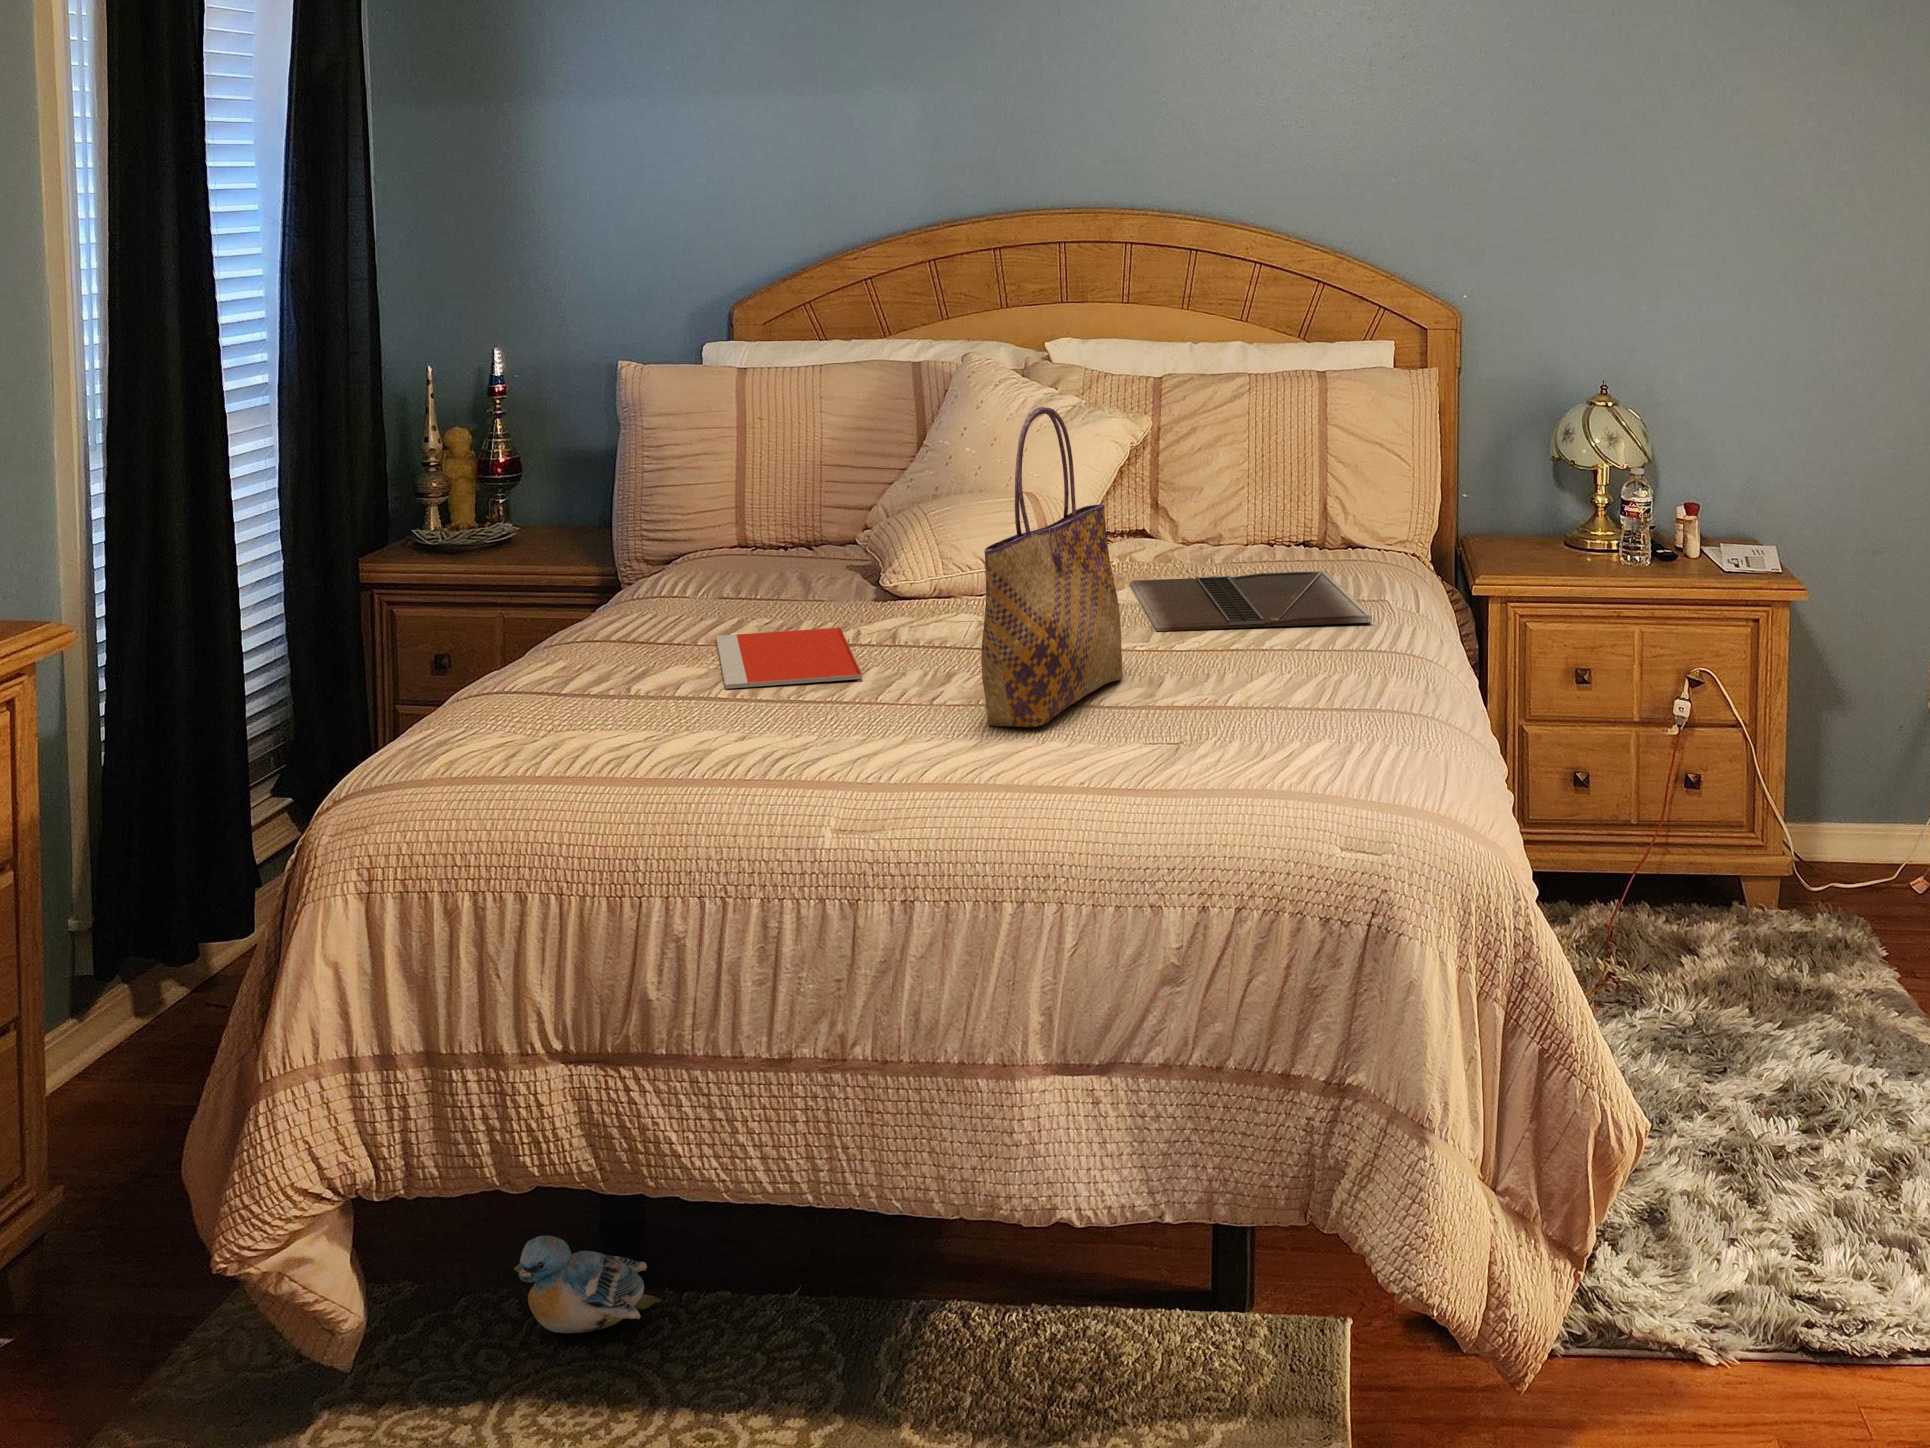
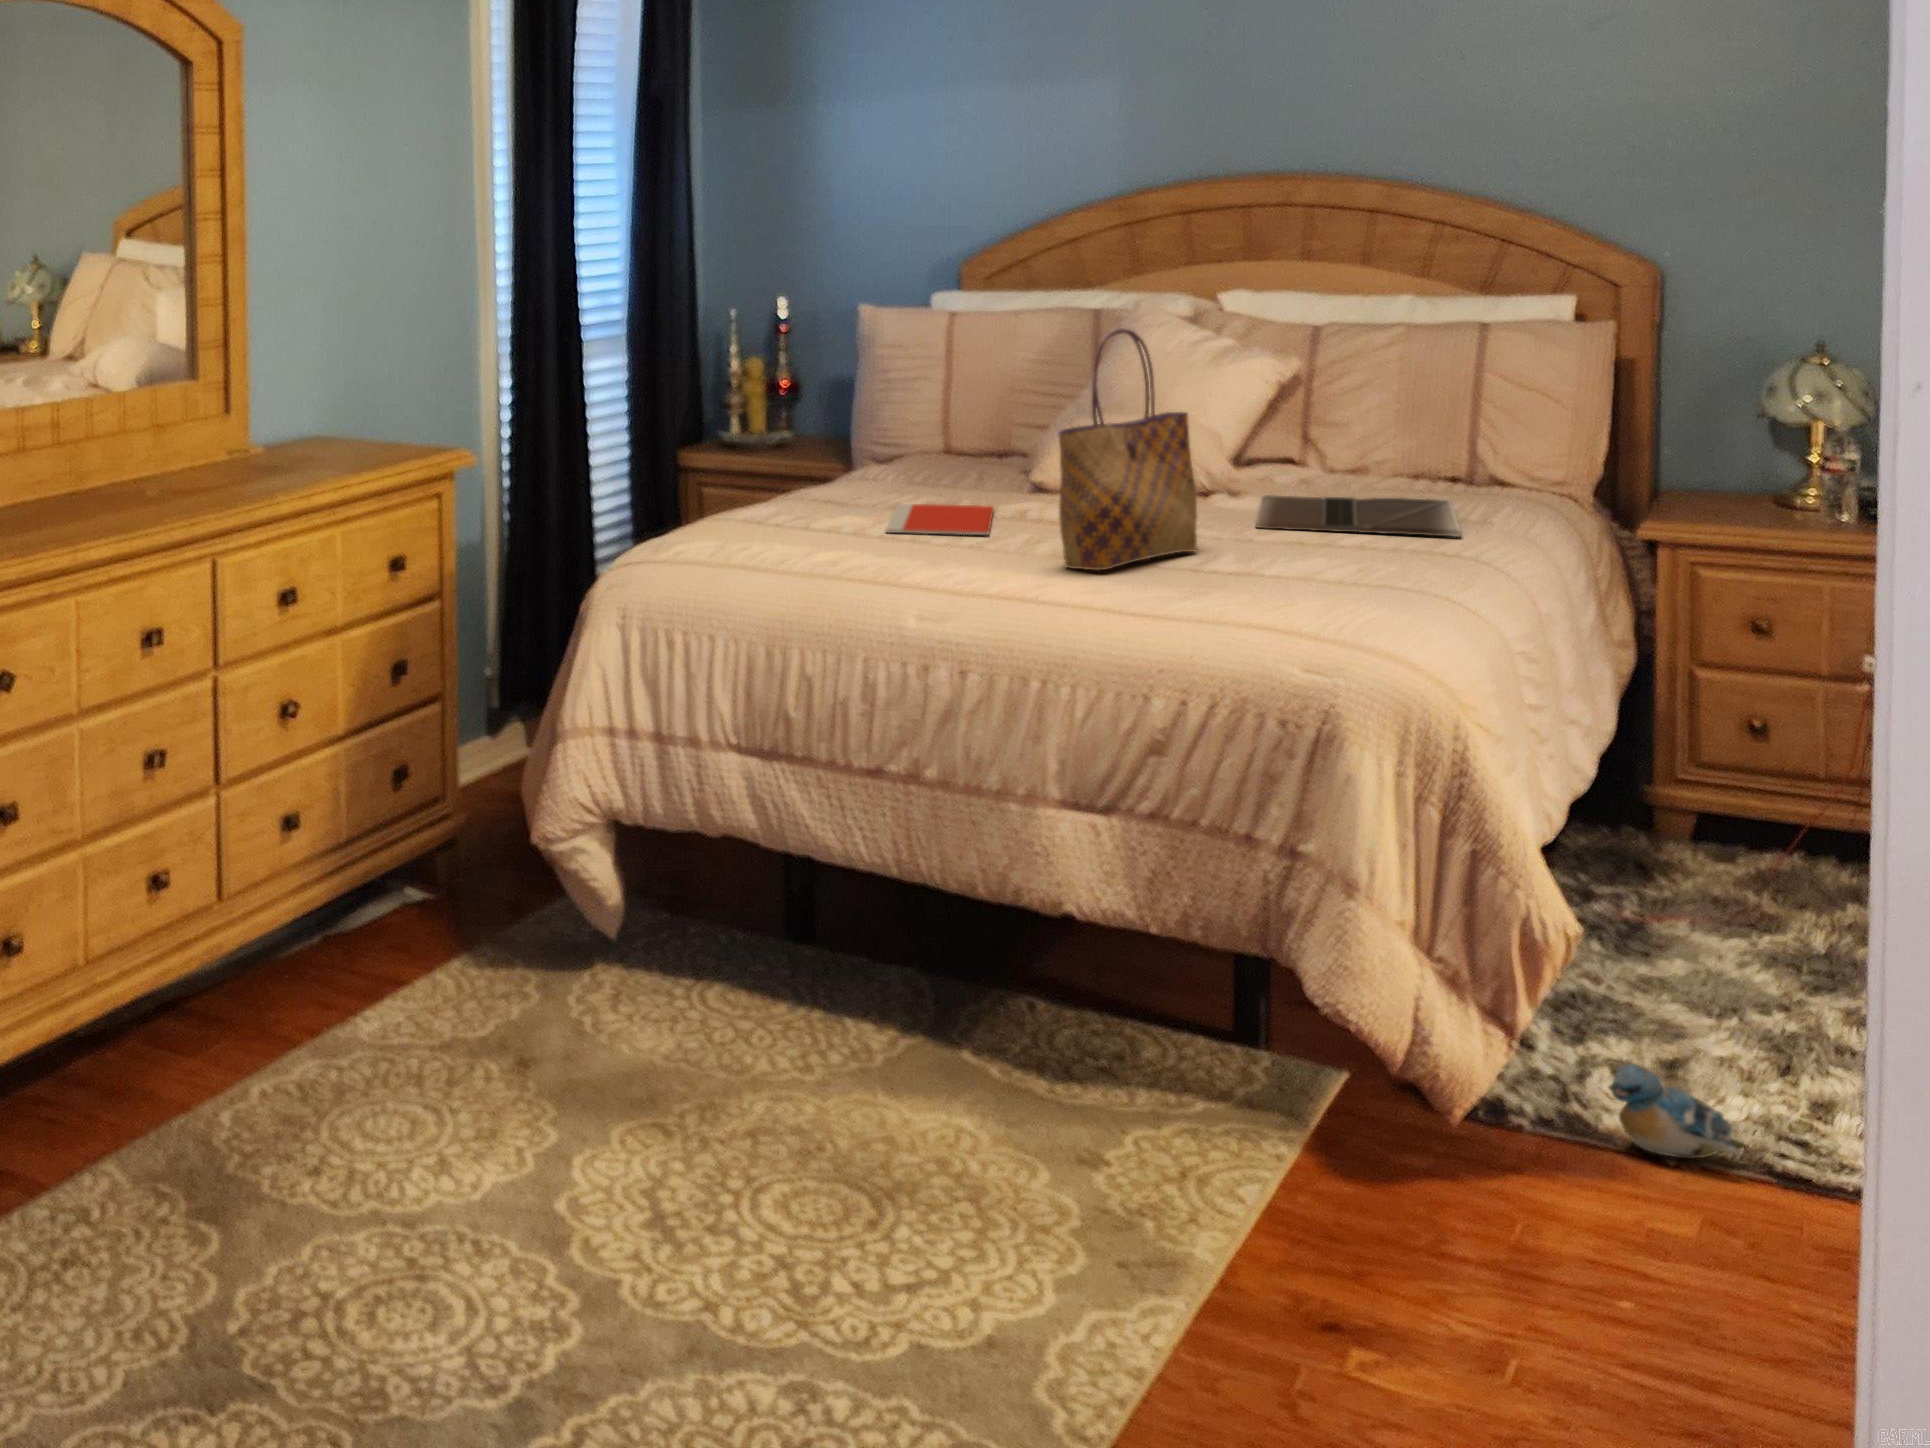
plush toy: present [514,1236,661,1333] -> present [1608,1064,1747,1158]

